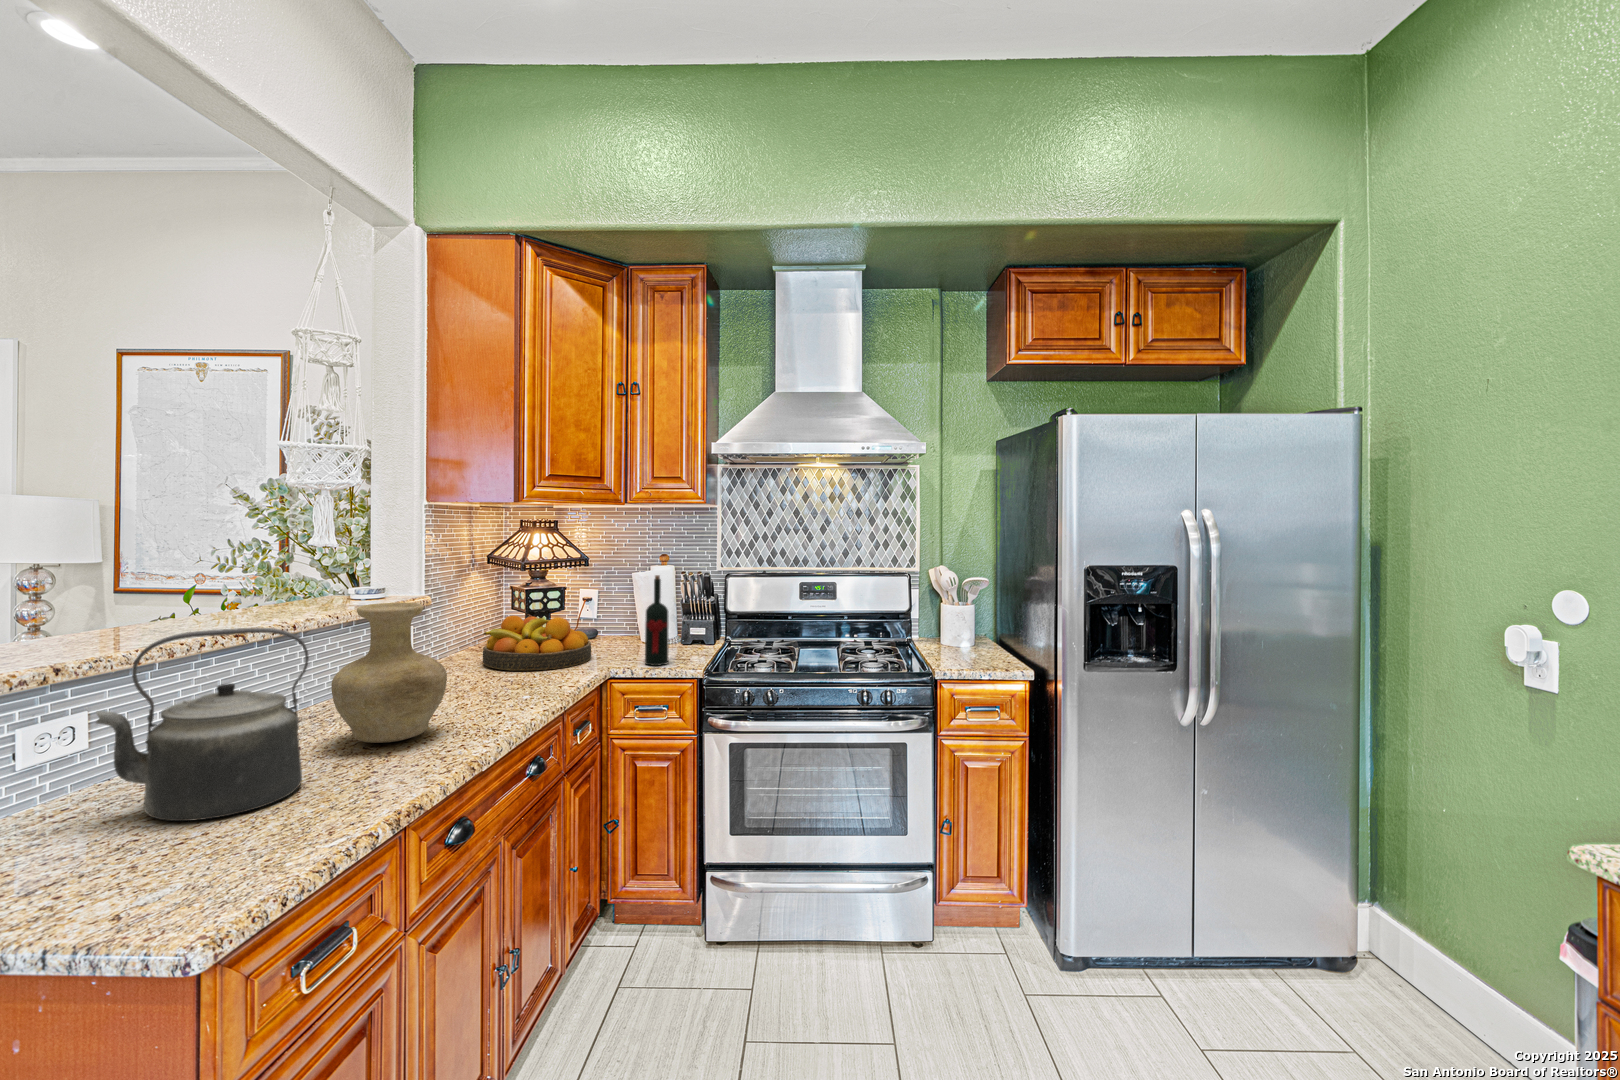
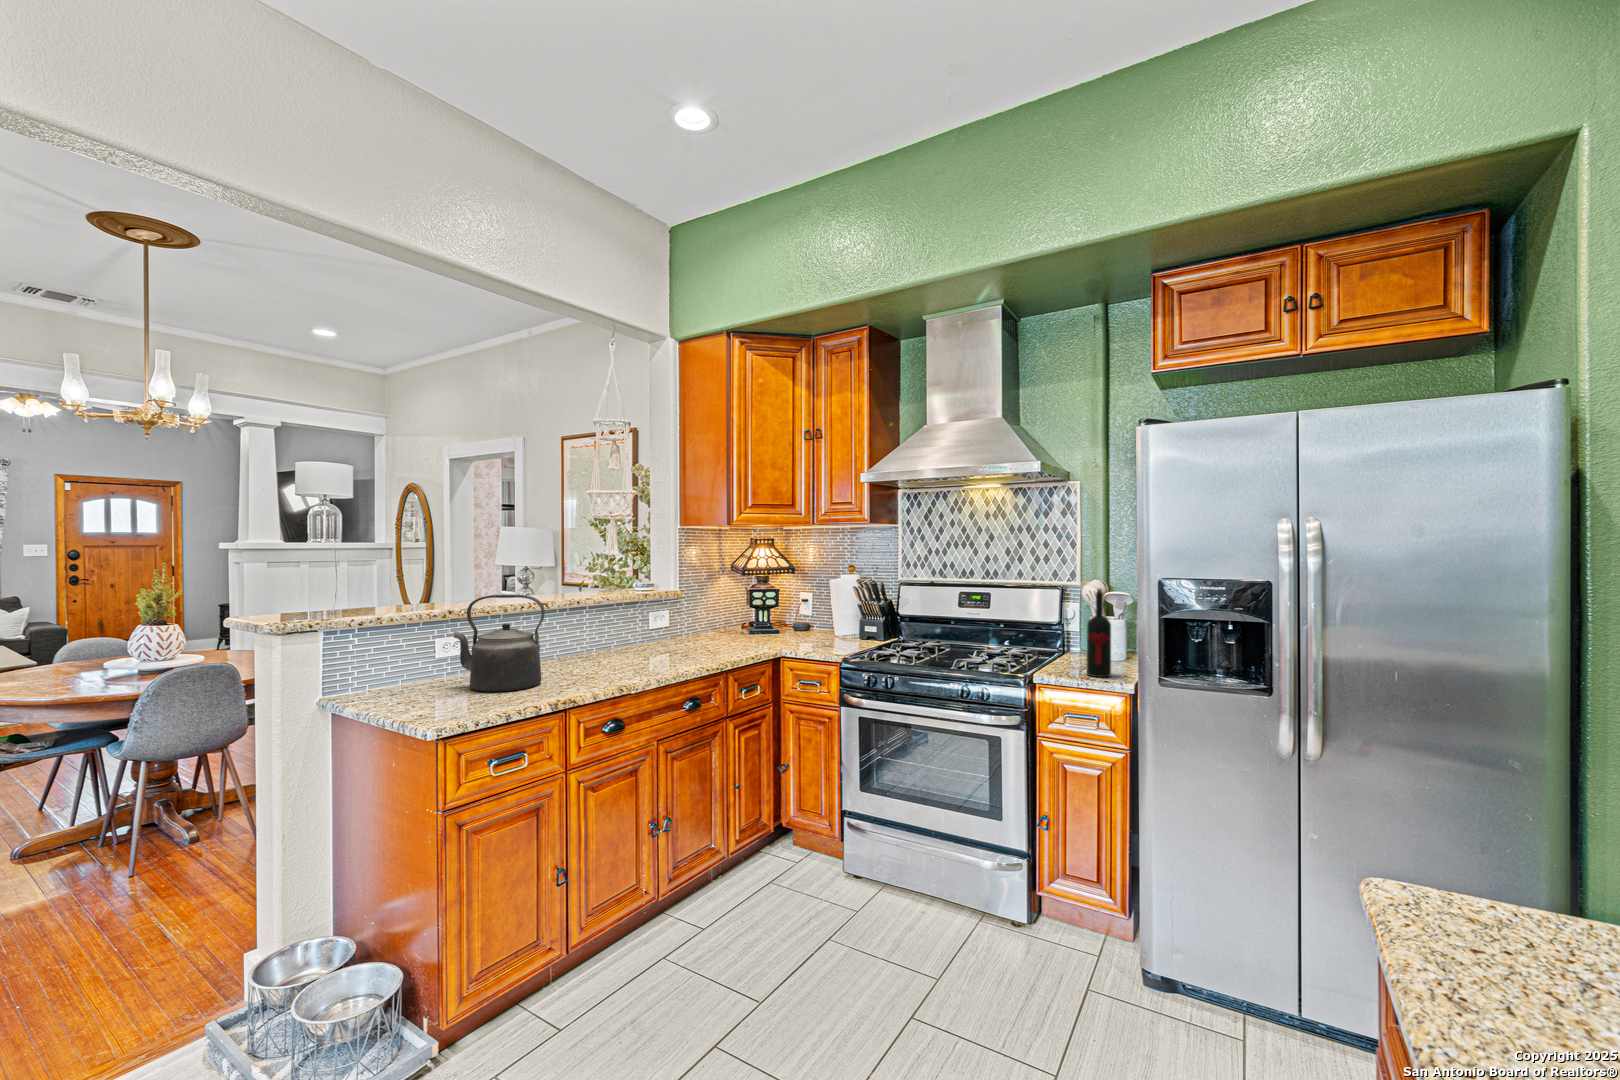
wine bottle: present [645,575,669,666] -> present [1087,589,1111,677]
vase: present [331,603,447,743] -> none [573,588,637,672]
fruit bowl: present [483,616,591,670] -> none [708,607,784,646]

